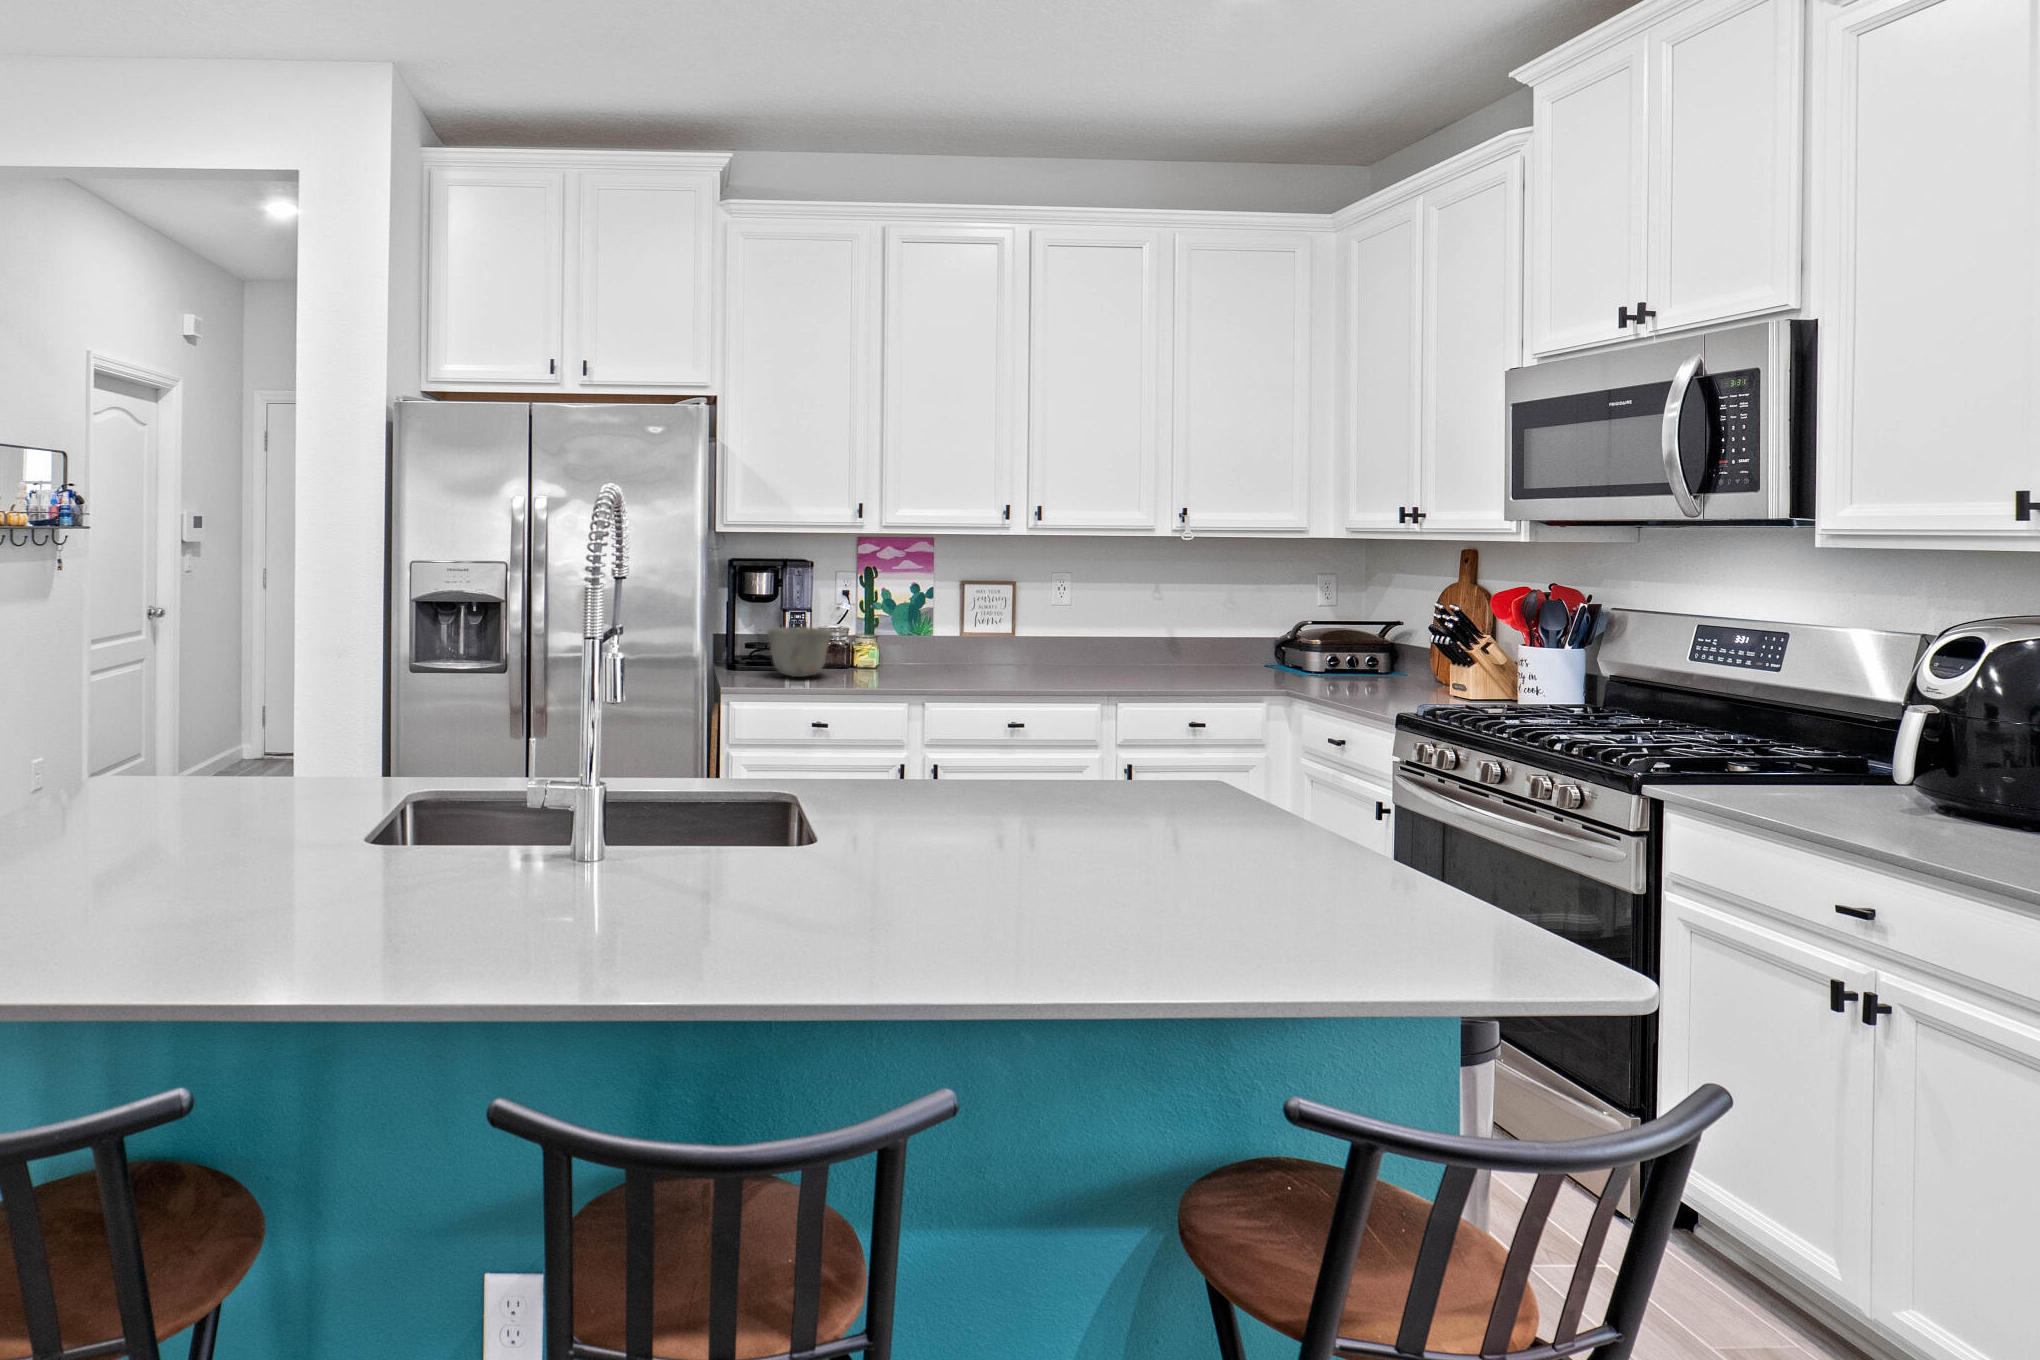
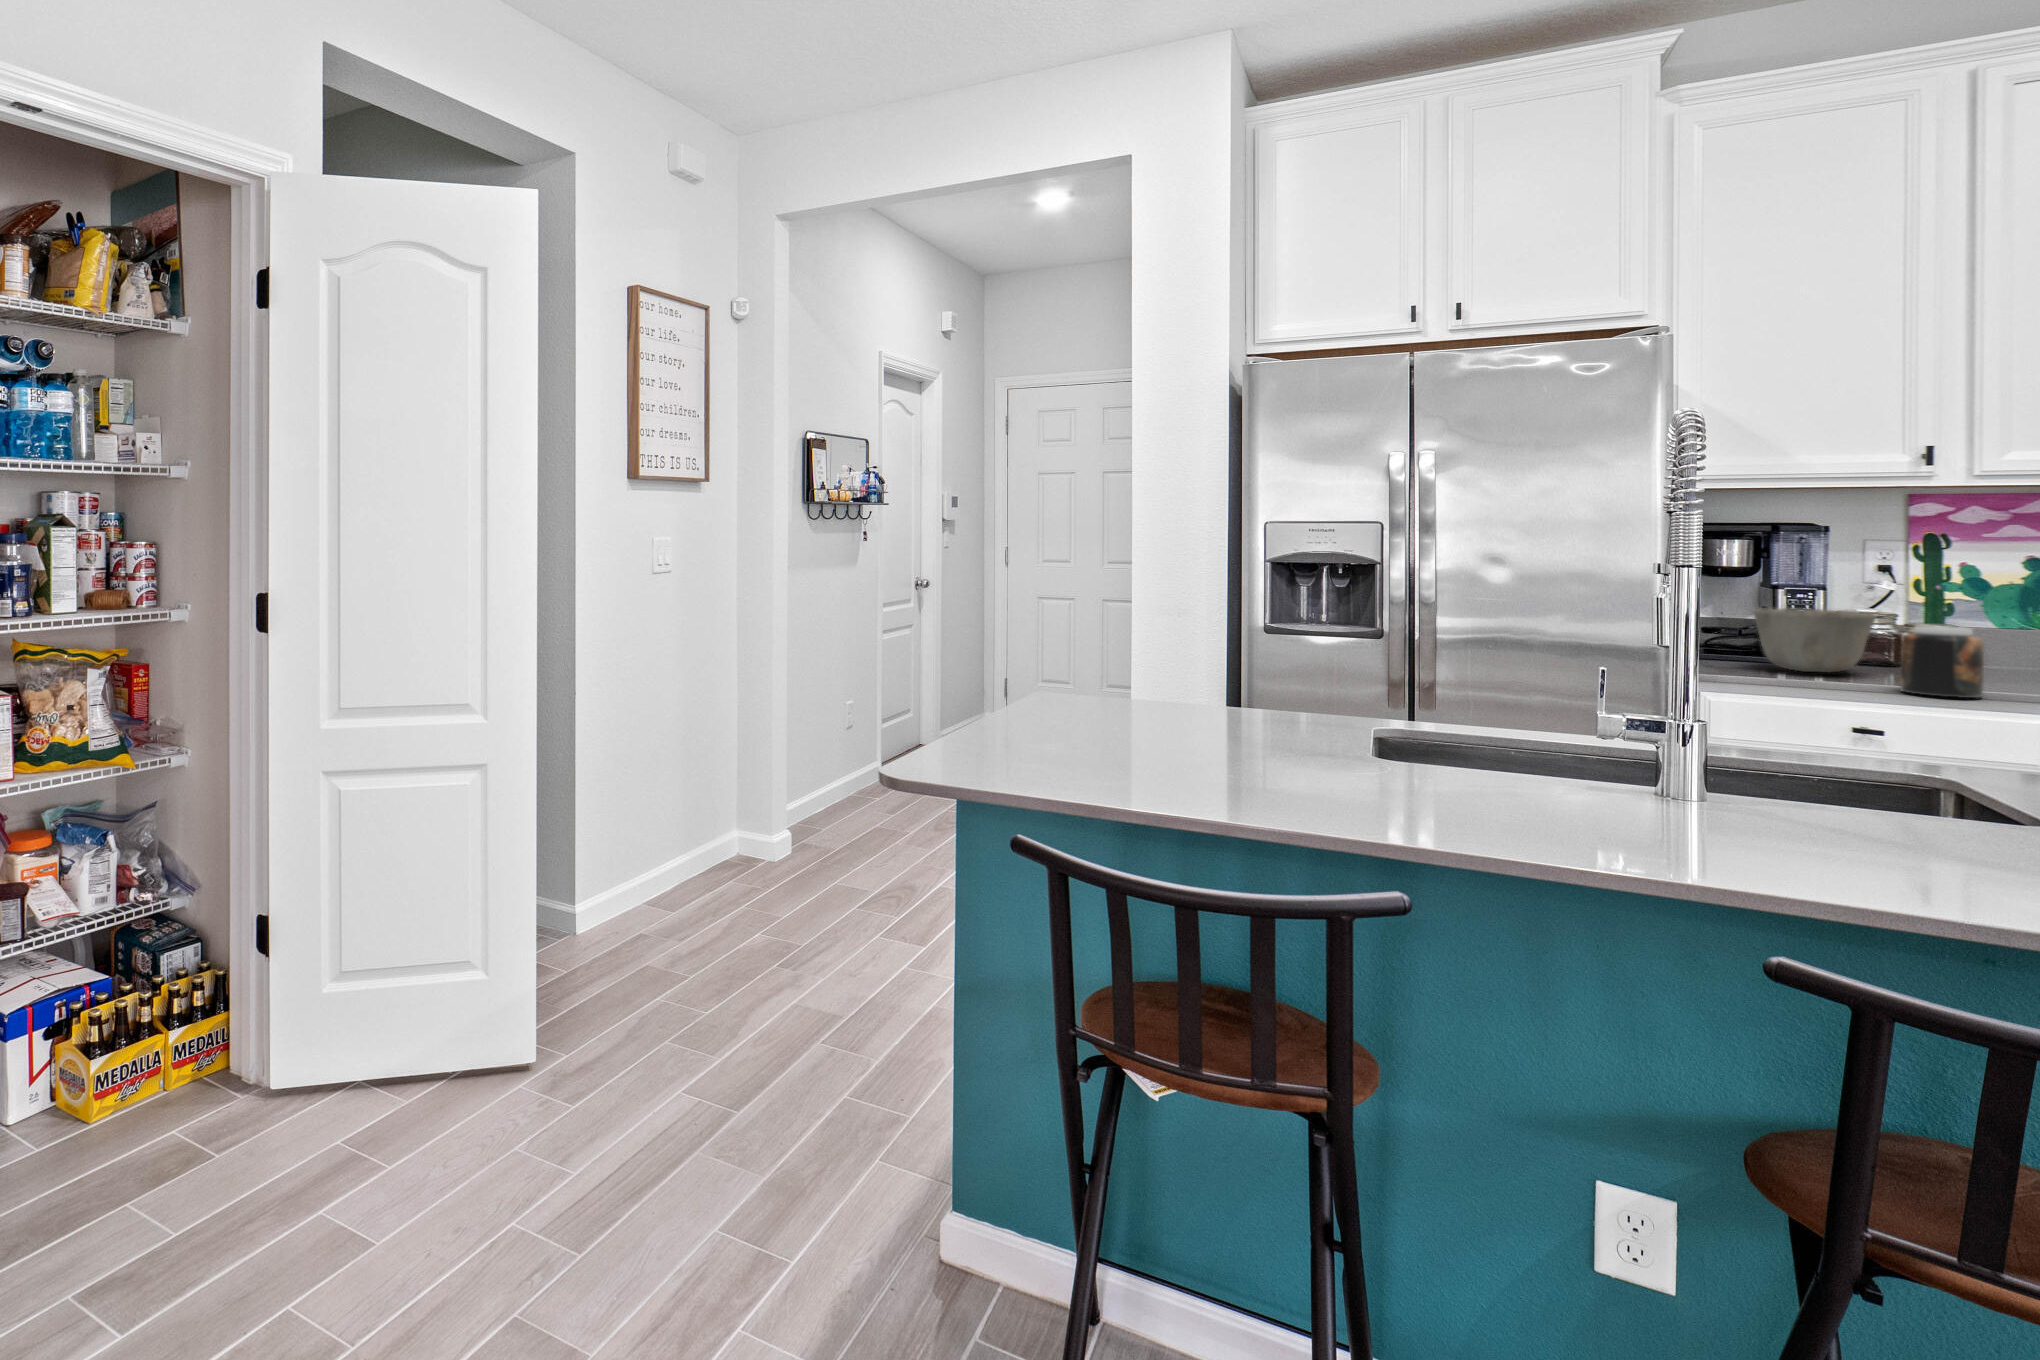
jar: none [835,639,875,692] -> present [1900,626,1984,698]

